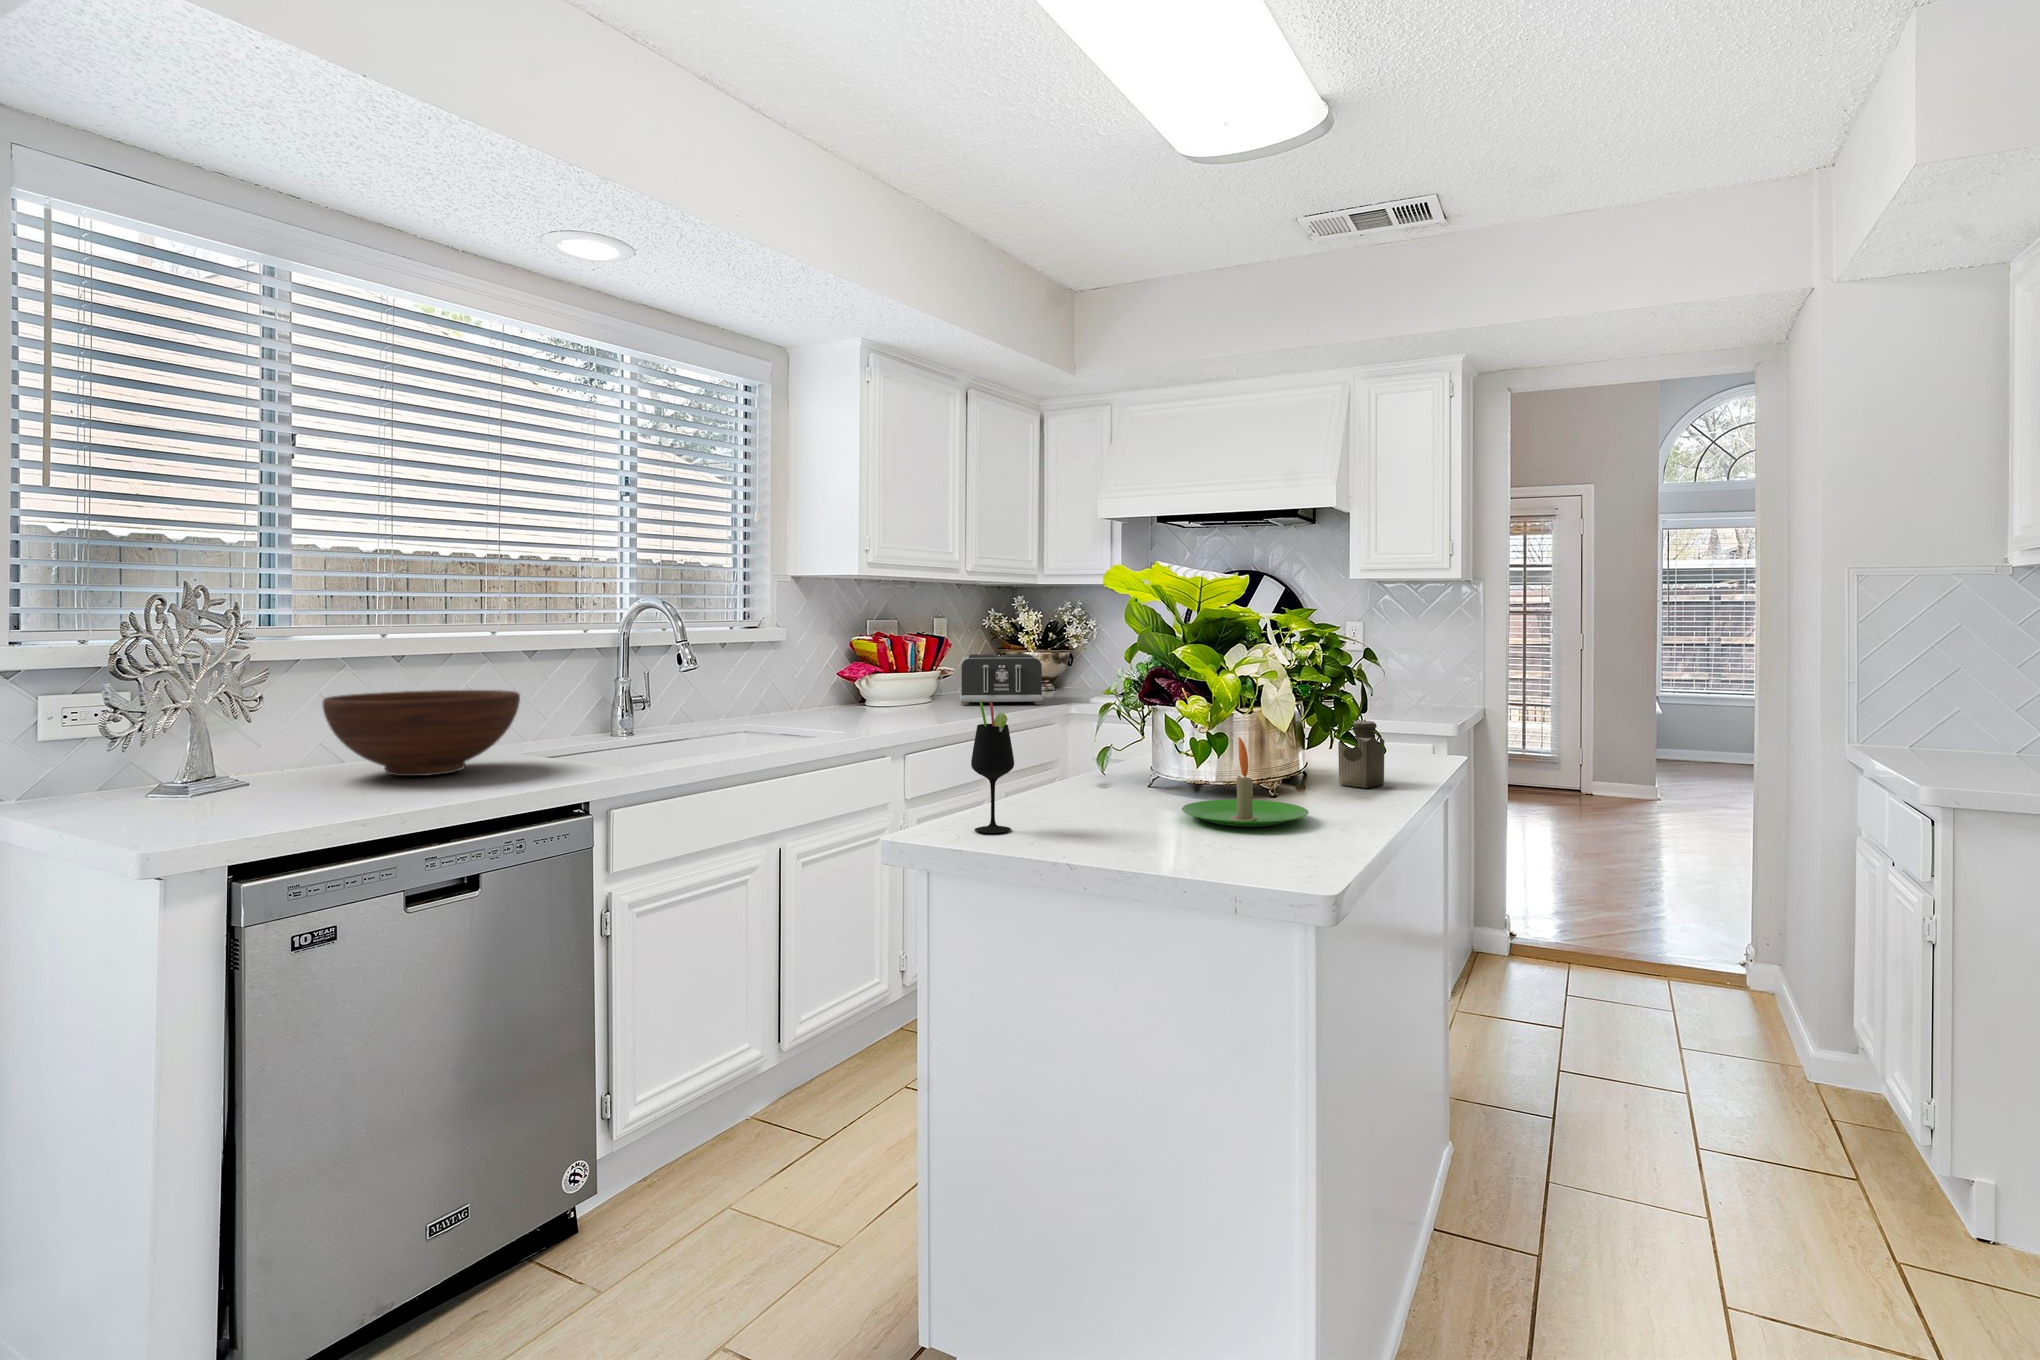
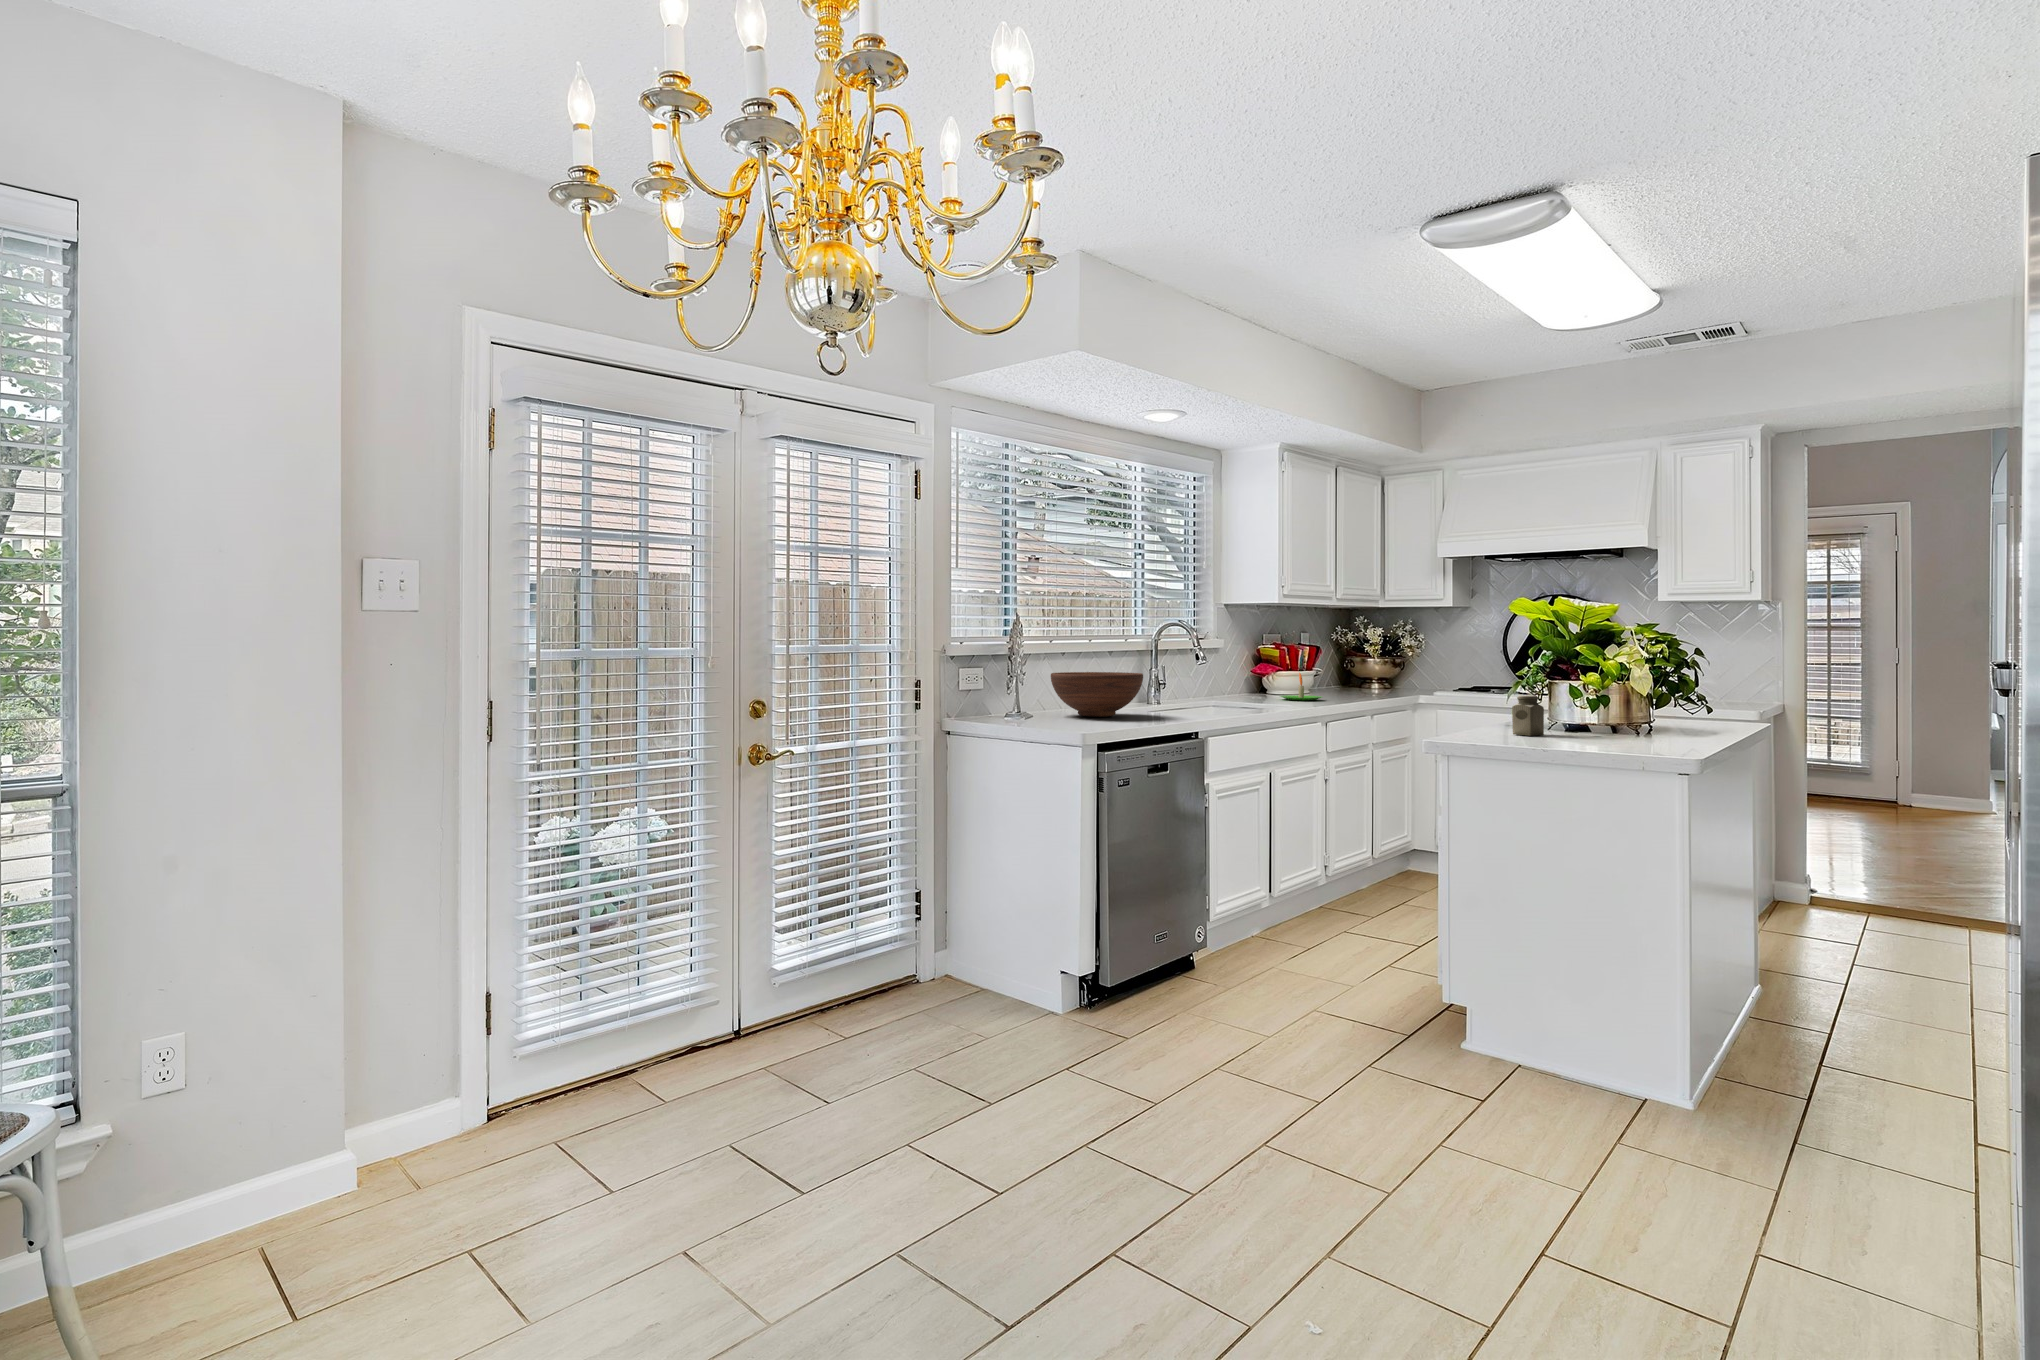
toaster: present [960,654,1043,705] -> none [1324,660,1397,696]
wine glass: present [971,701,1014,833] -> none [1466,672,1491,740]
salt shaker: present [1338,721,1384,788] -> present [1512,695,1544,736]
candle: present [1182,737,1309,827] -> present [1280,673,1323,700]

